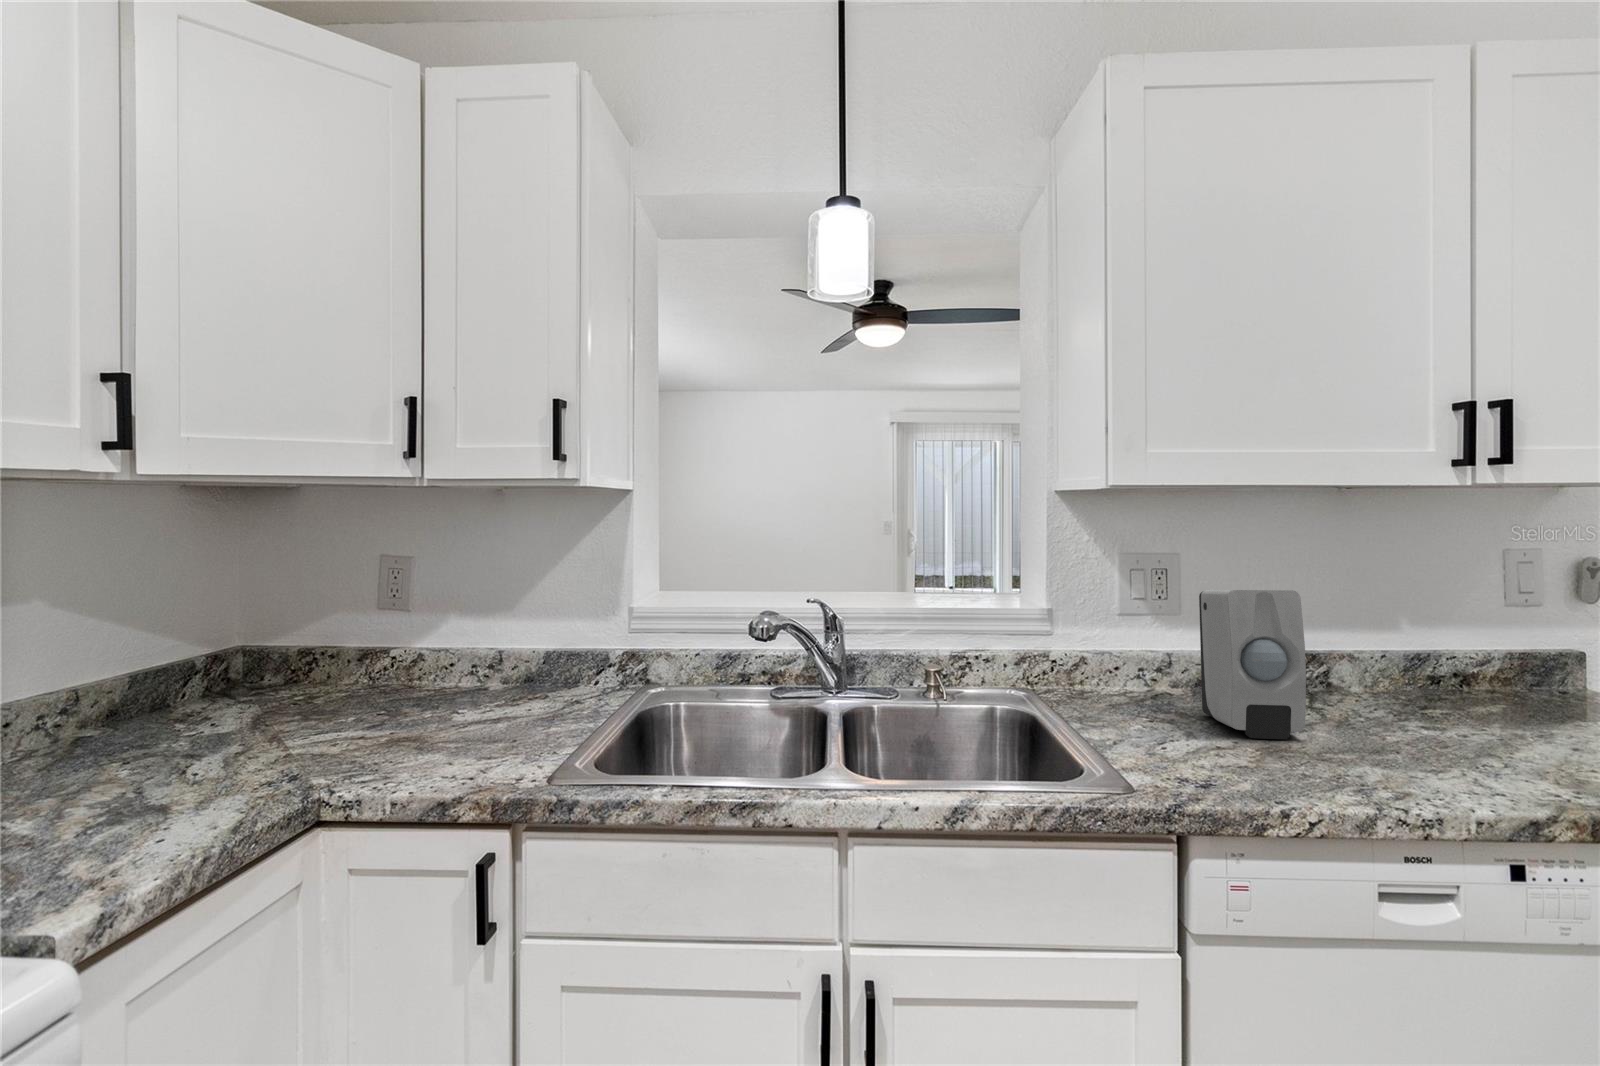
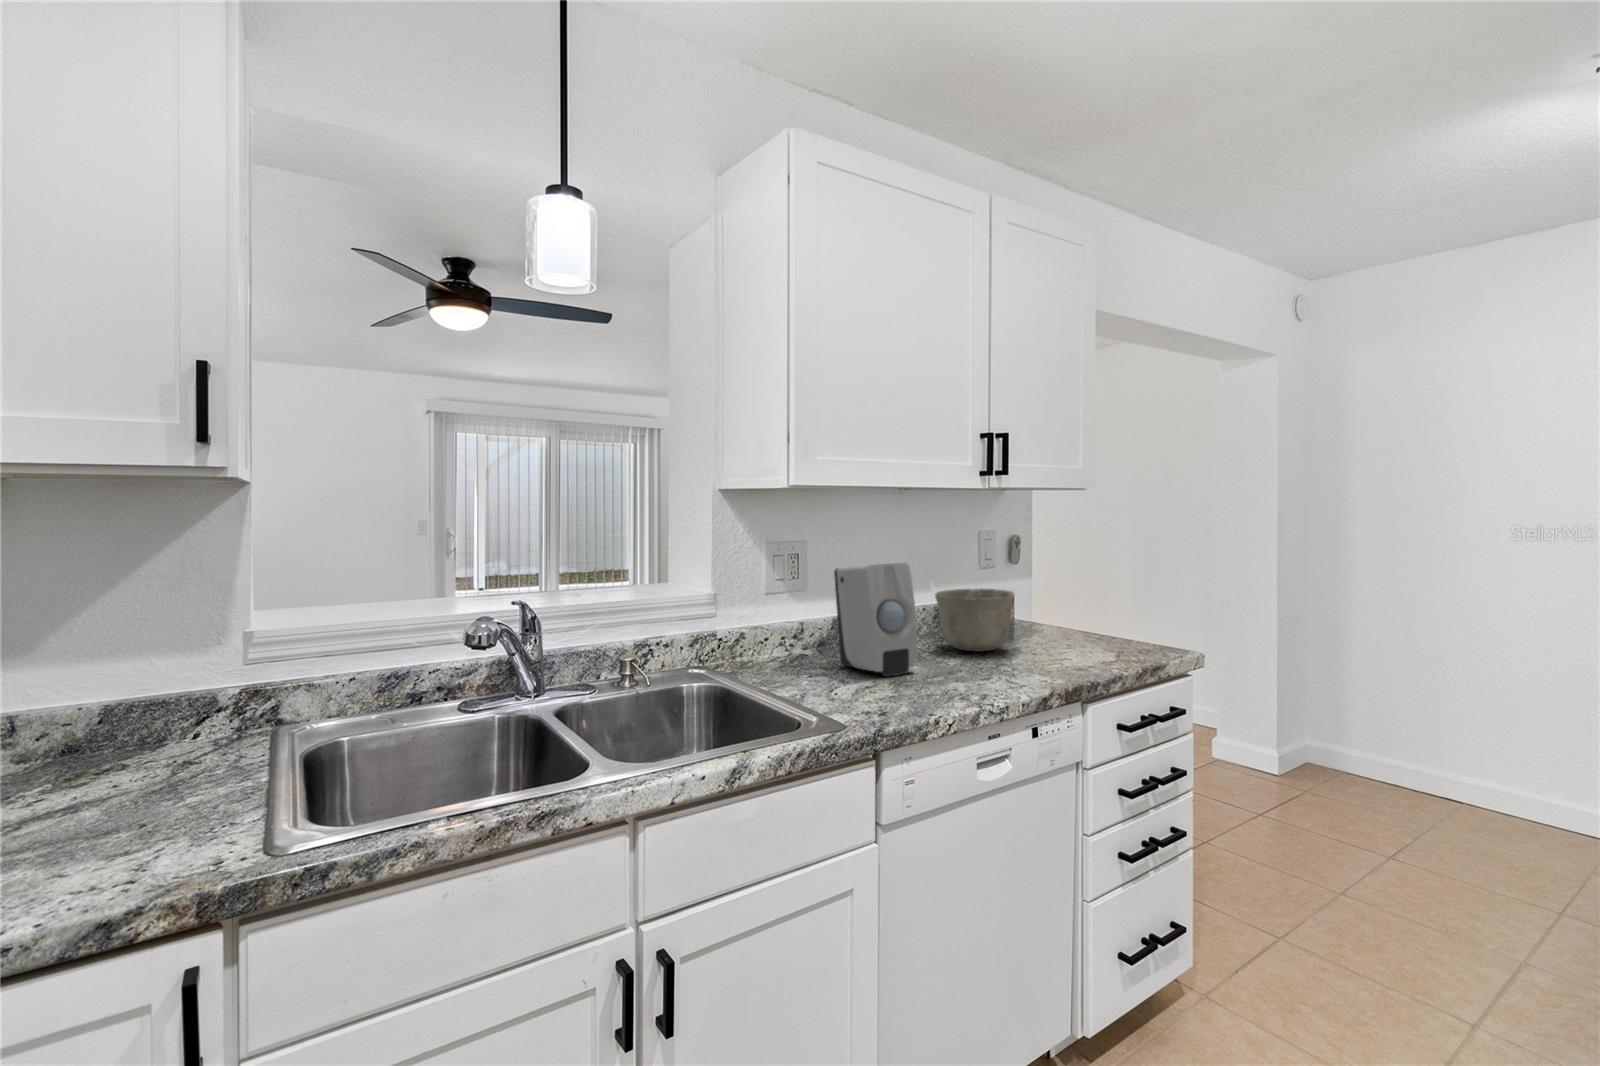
ceramic bowl: none [1373,634,1518,728] -> present [935,589,1014,651]

